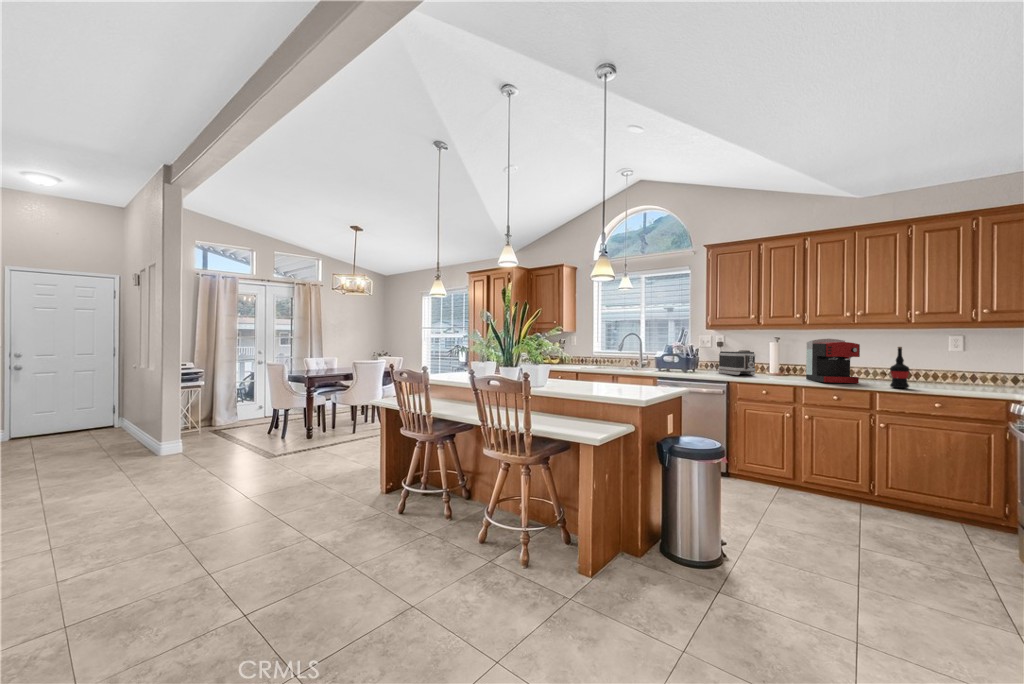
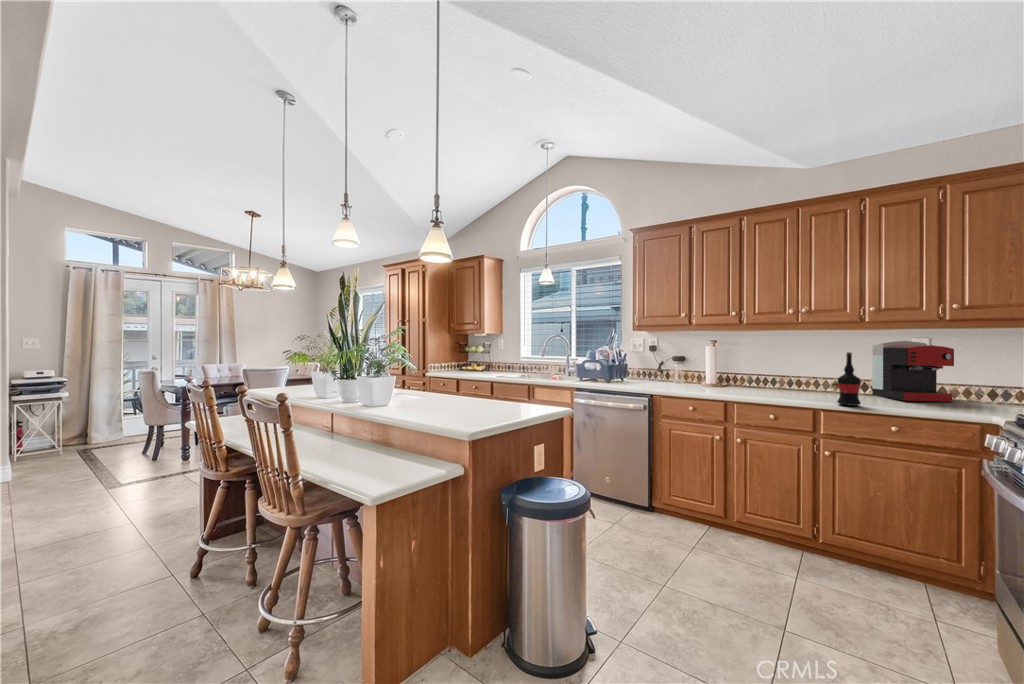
coffee maker: present [806,339,860,383] -> present [872,341,954,402]
toaster: present [718,351,755,375] -> none [645,357,685,386]

